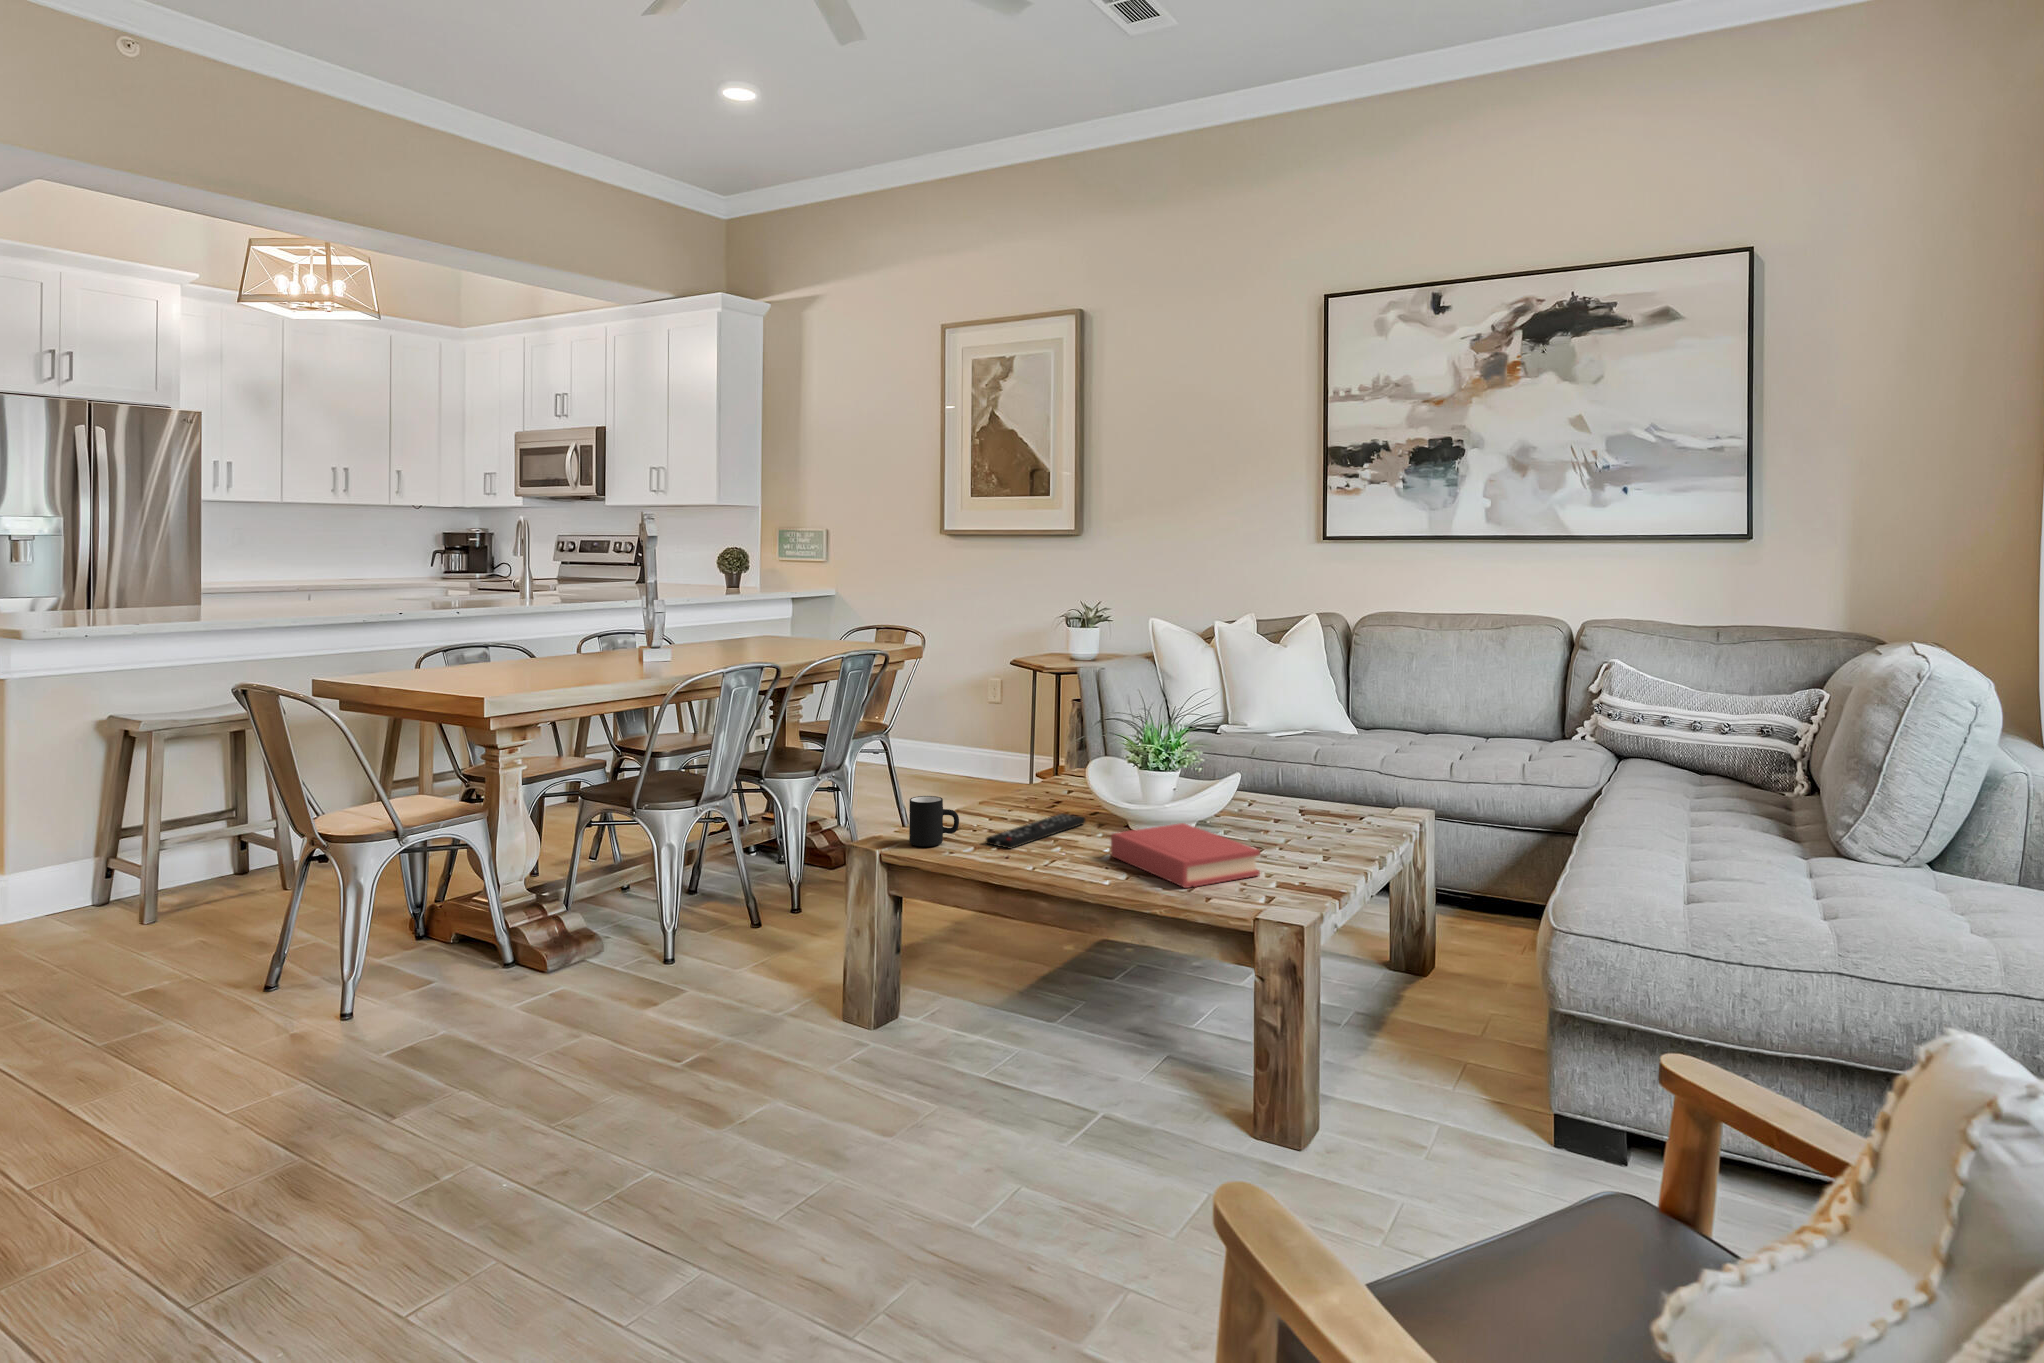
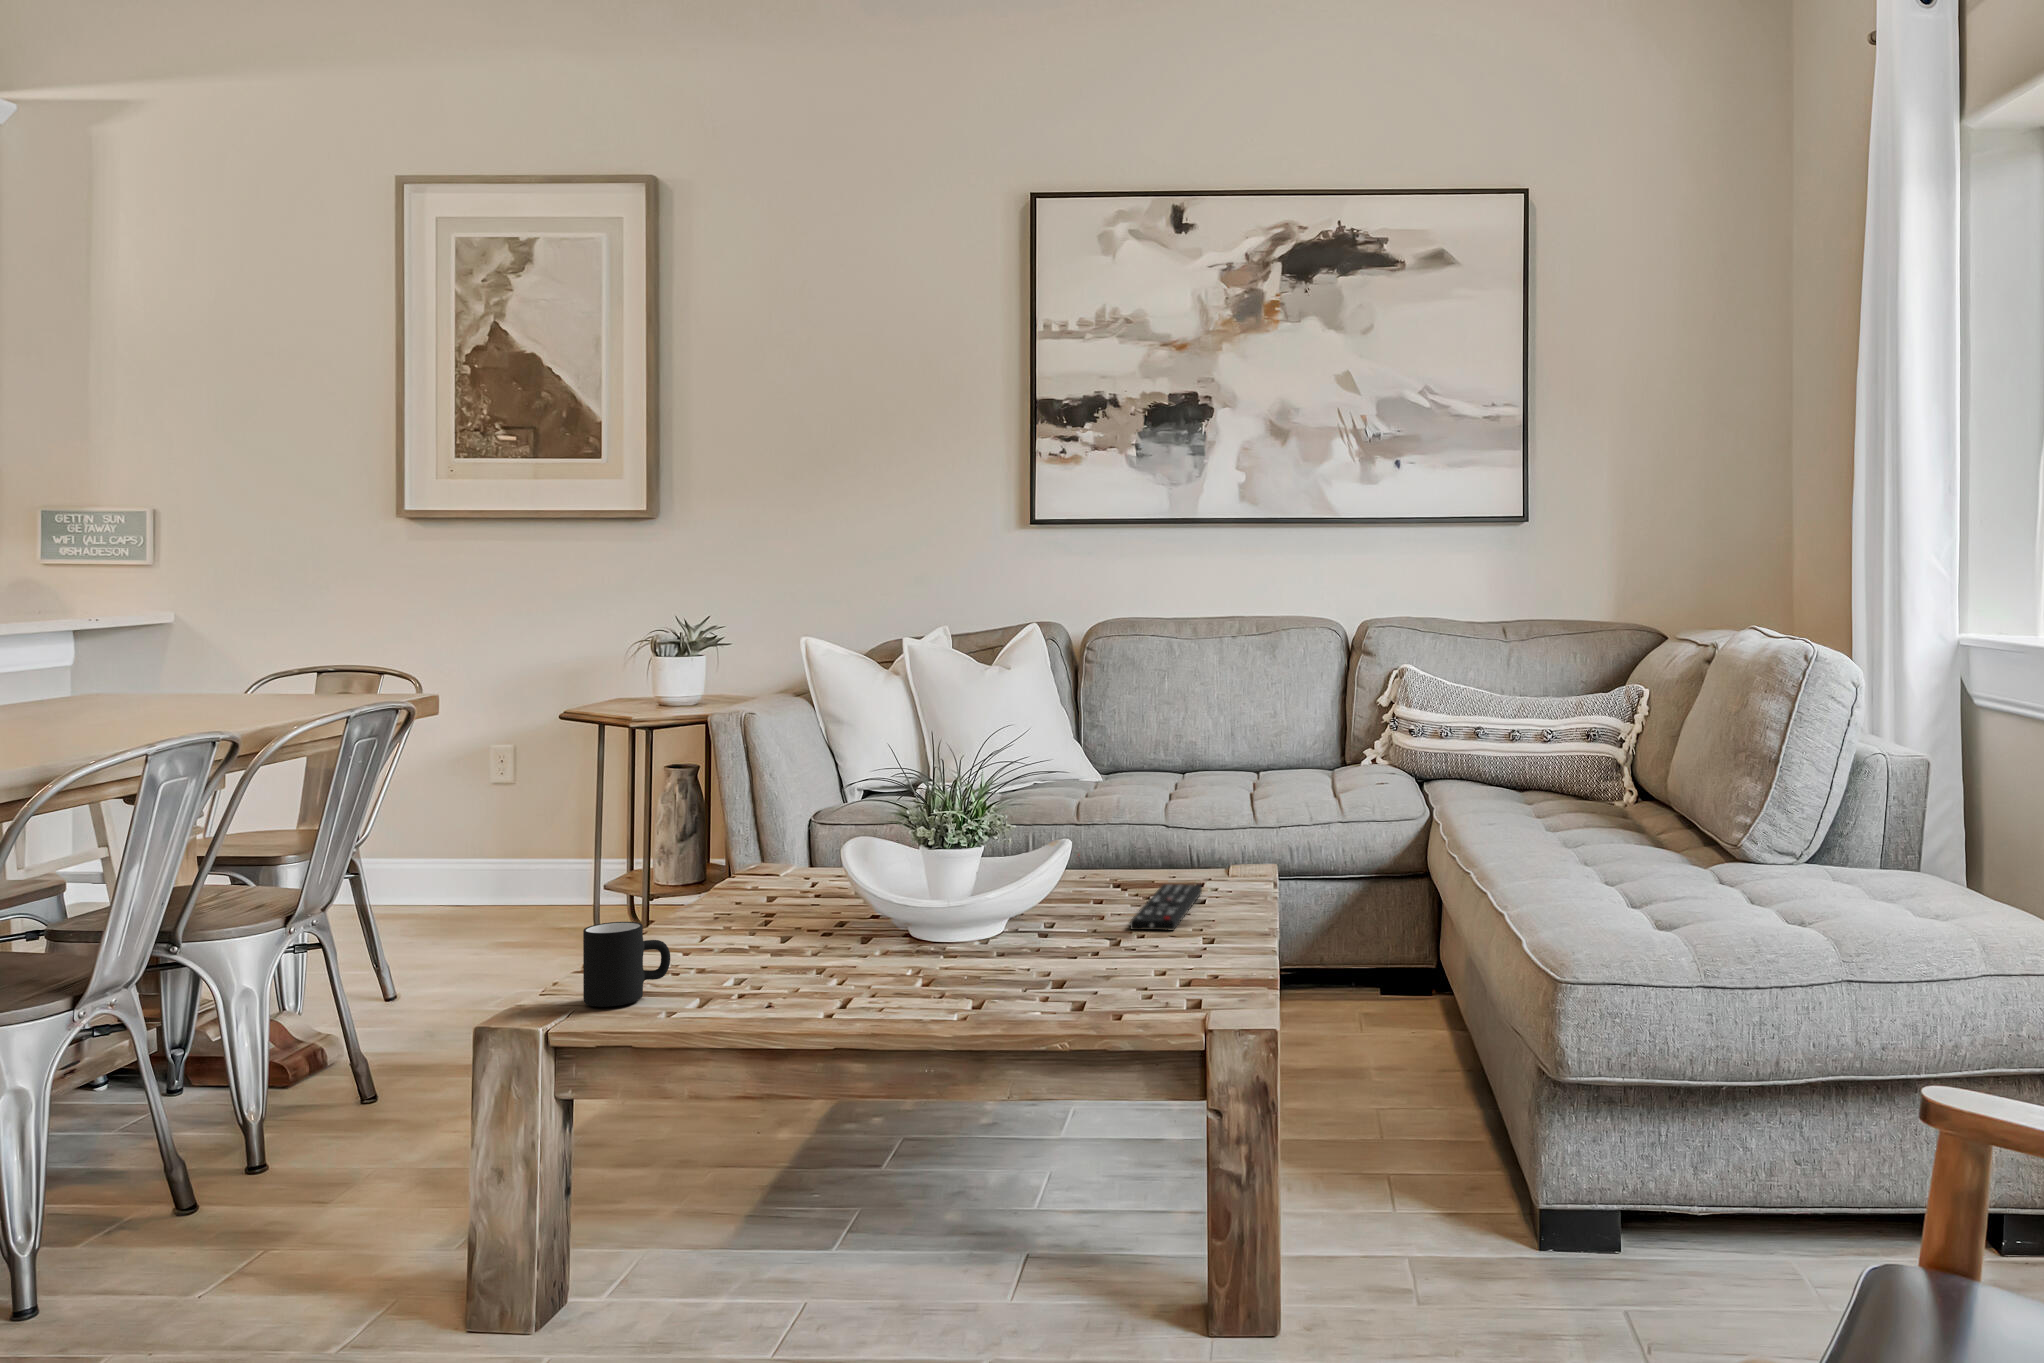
remote control: present [986,813,1085,849] -> present [1130,884,1202,931]
hardback book: present [1111,823,1260,888] -> none [930,916,1159,1003]

